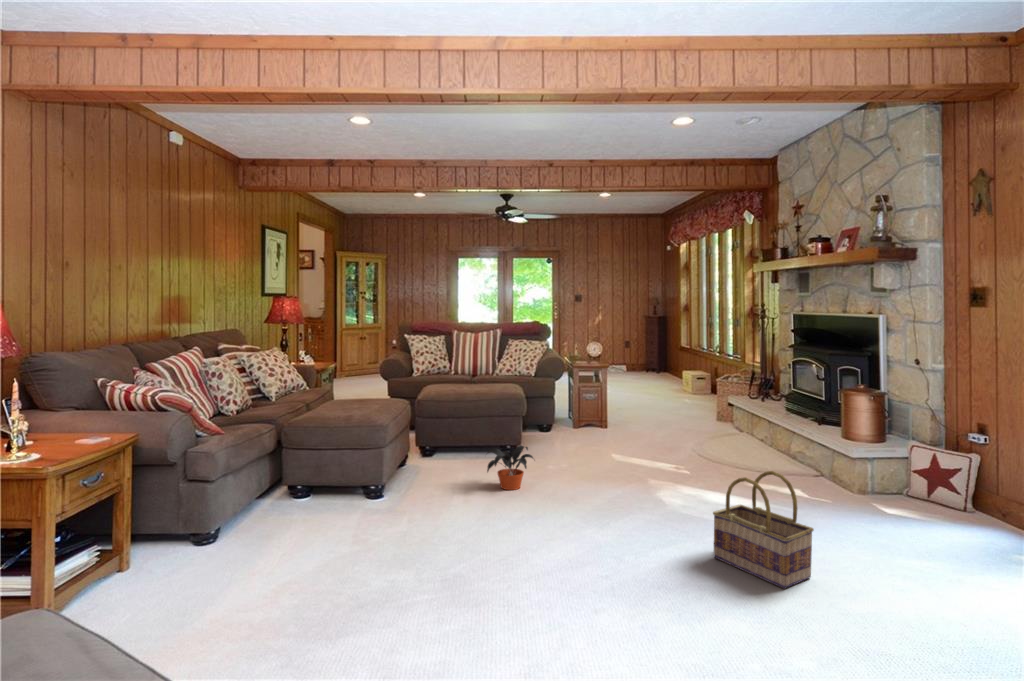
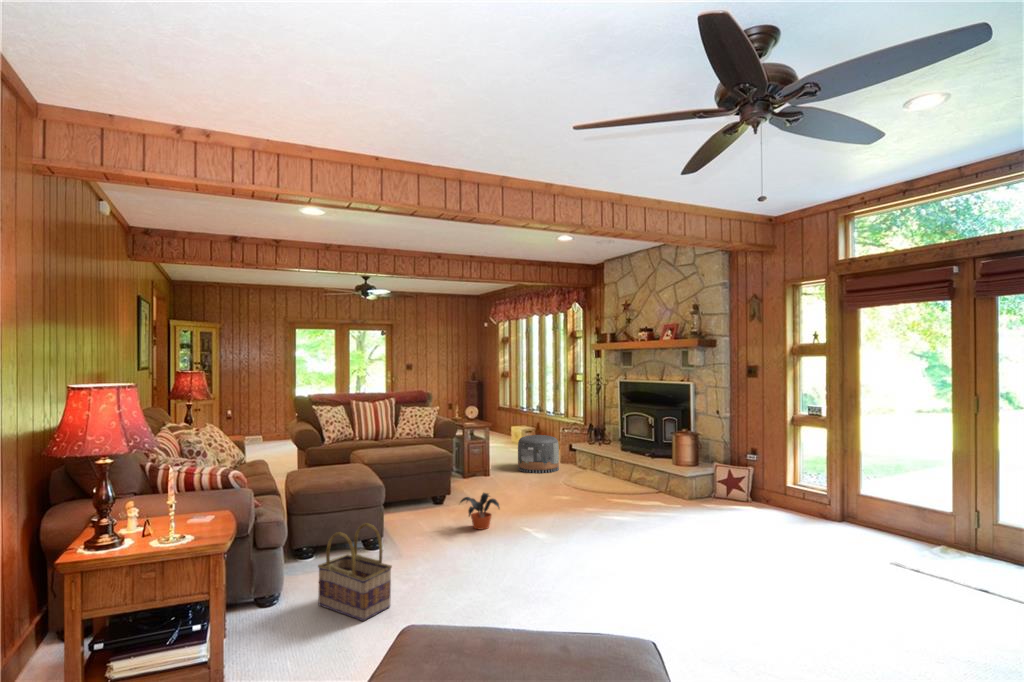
pouf: none [647,382,703,431] -> present [518,435,559,473]
basket: present [713,471,814,589] -> present [318,523,392,621]

